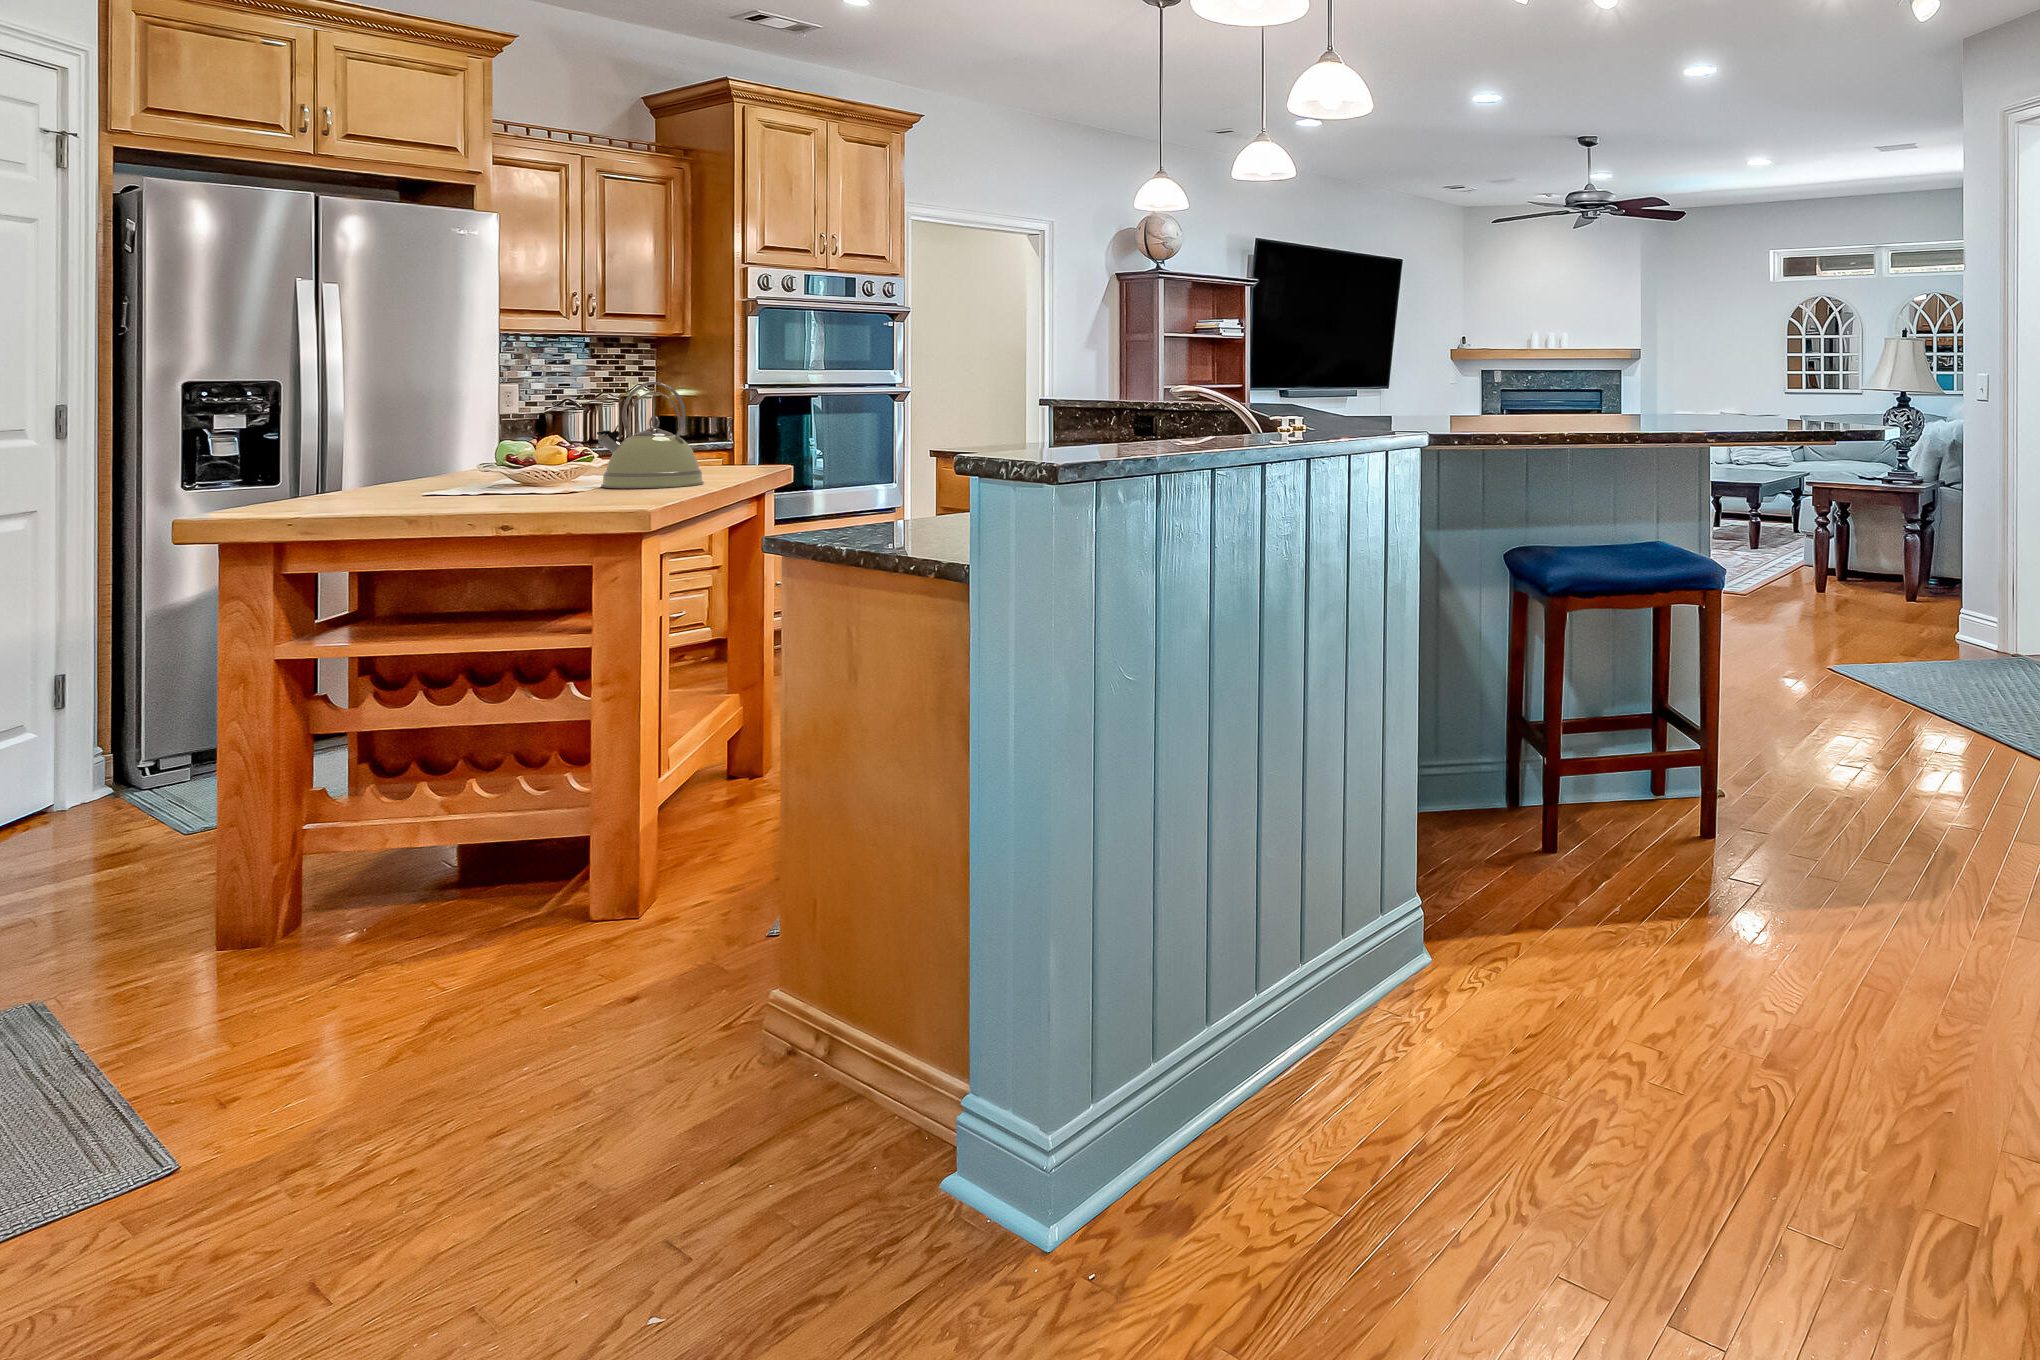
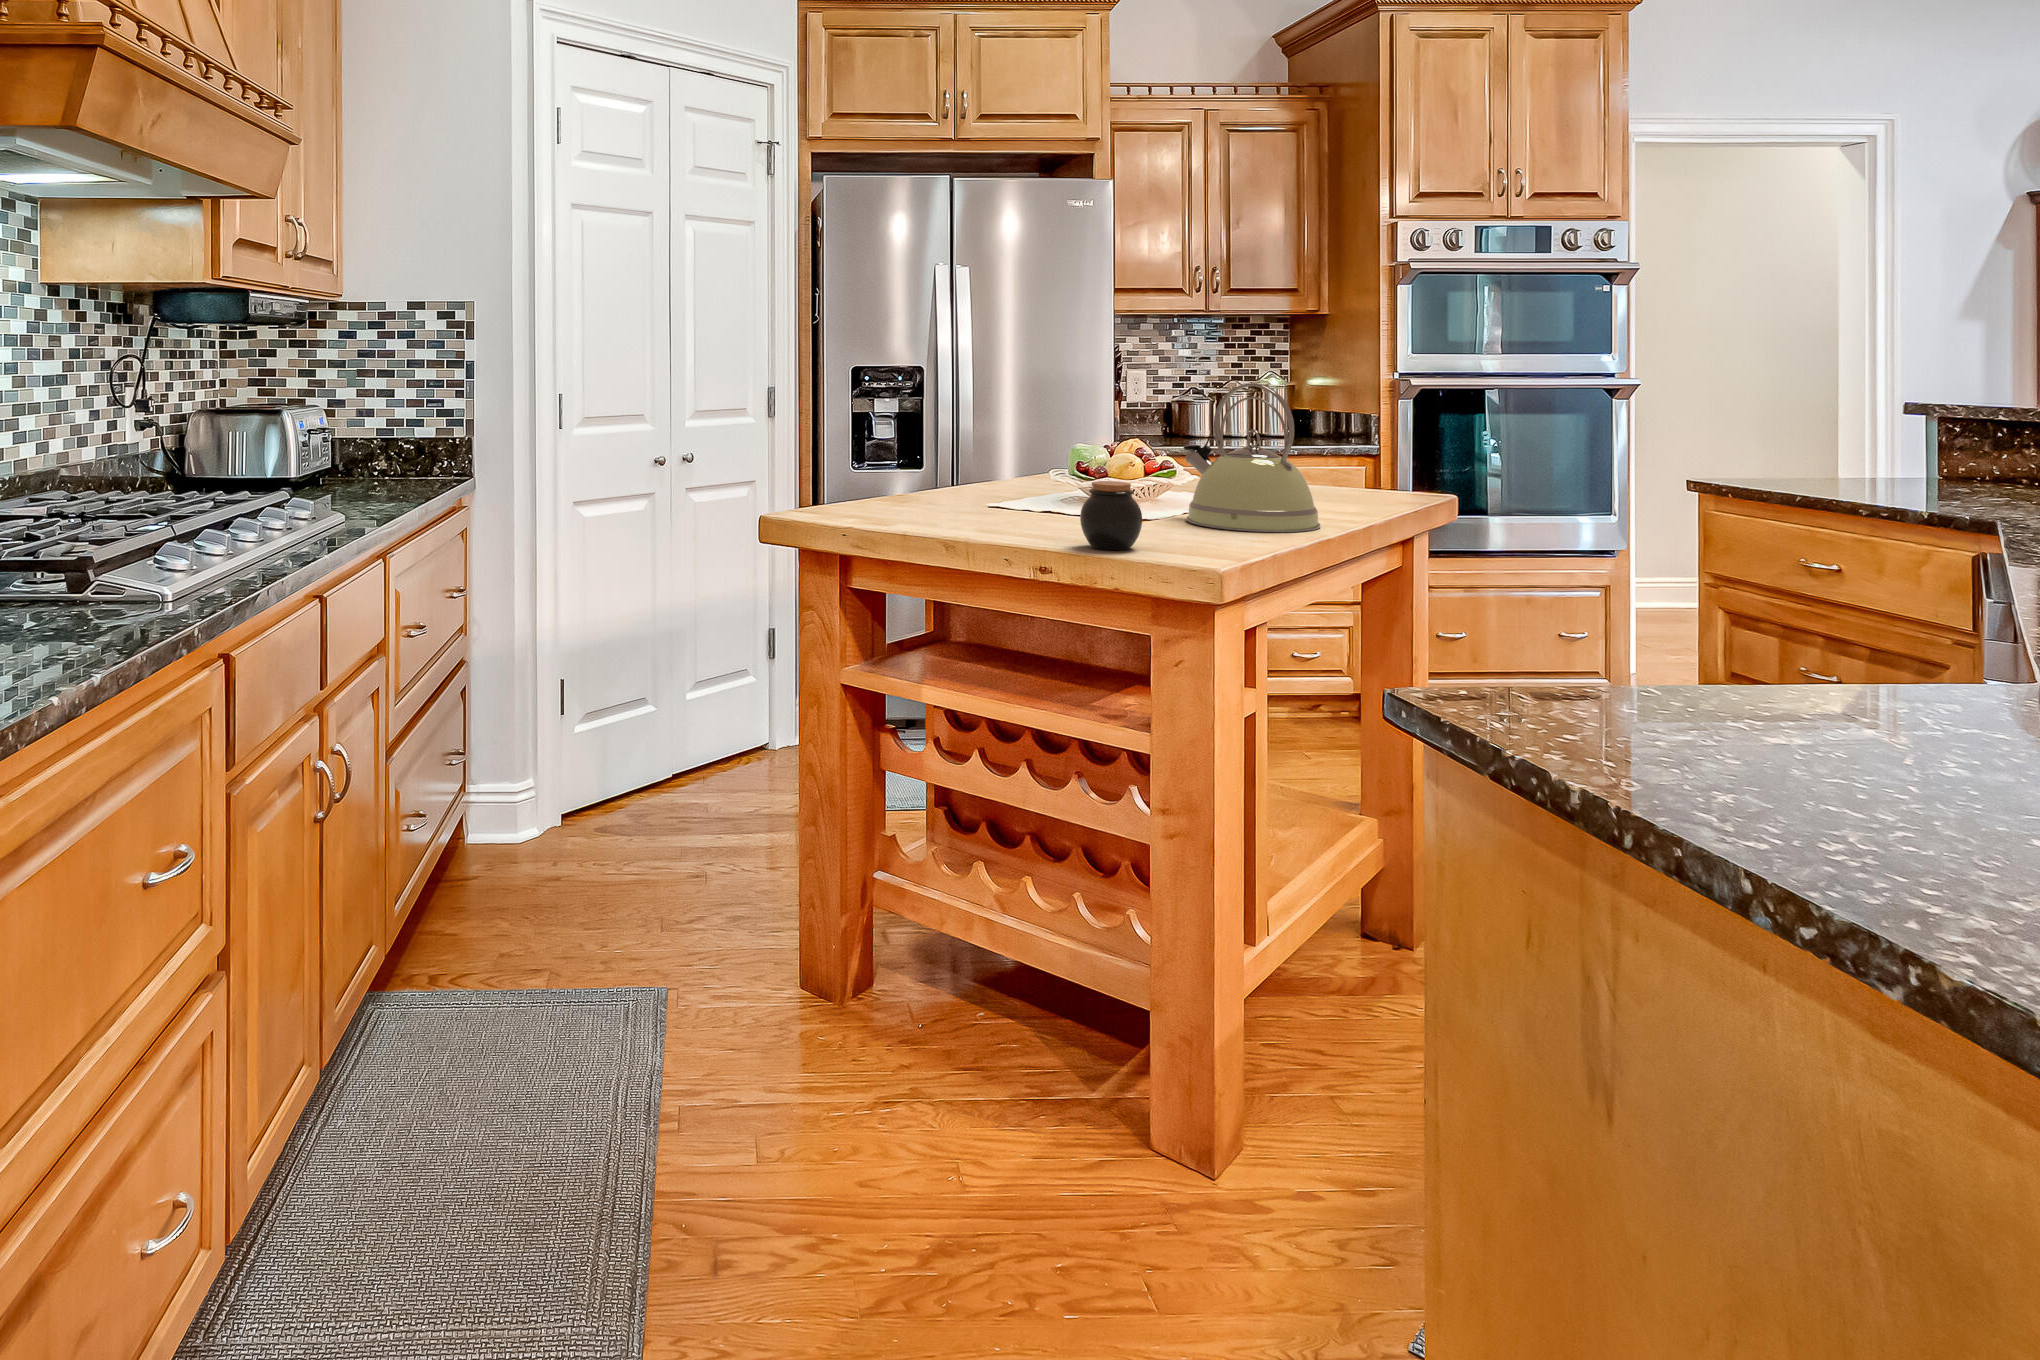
jar: none [528,452,579,502] -> present [1080,481,1142,550]

